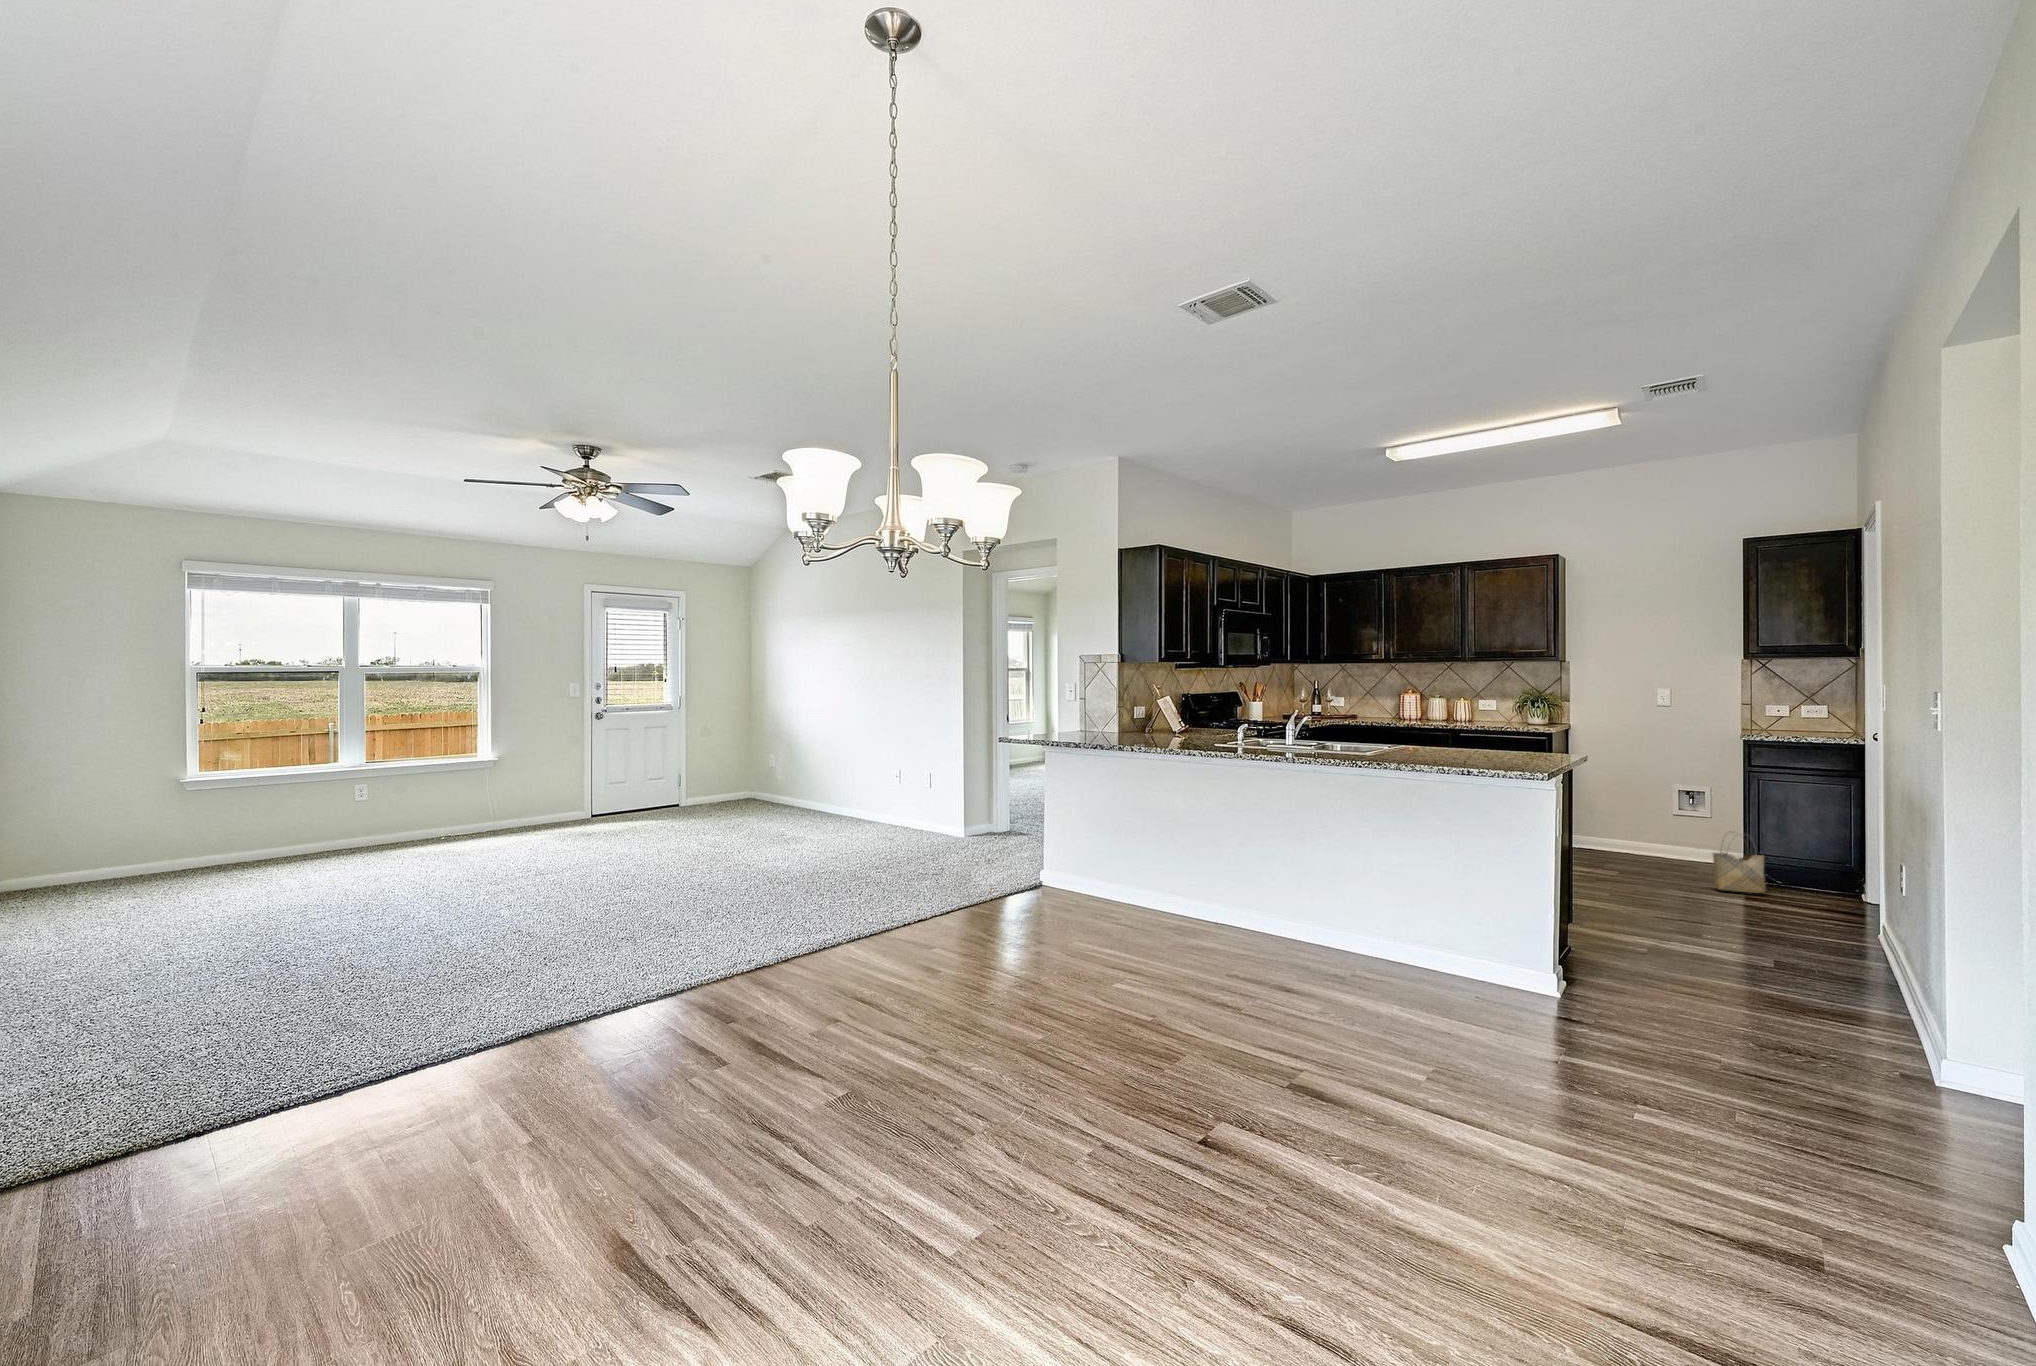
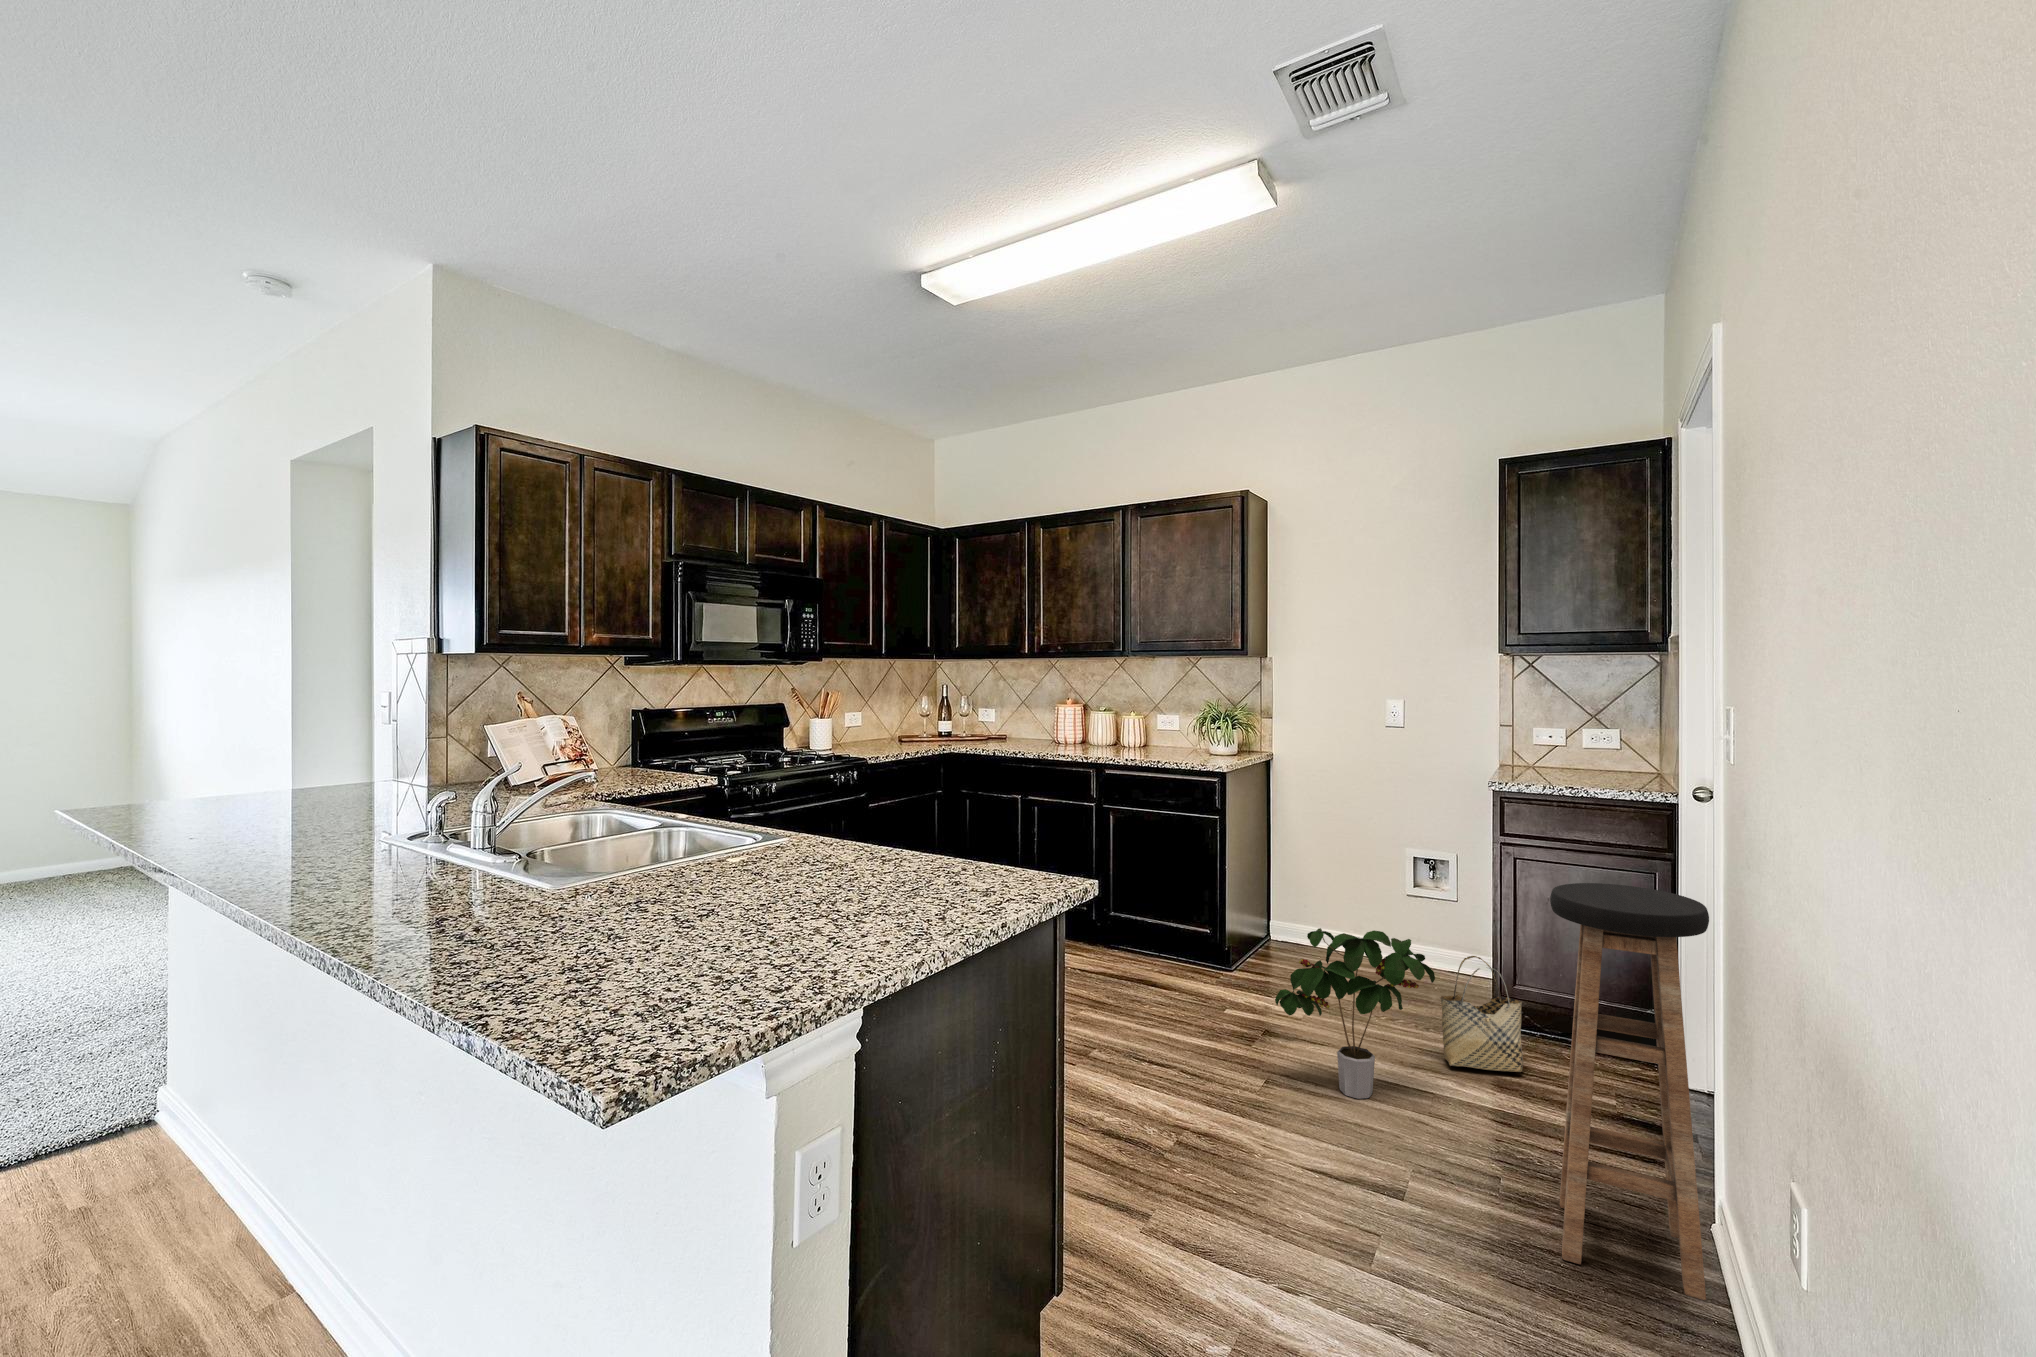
bar stool: none [1788,771,1872,949] -> present [1550,883,1709,1300]
potted plant: none [1614,809,1714,898] -> present [1275,928,1435,1099]

